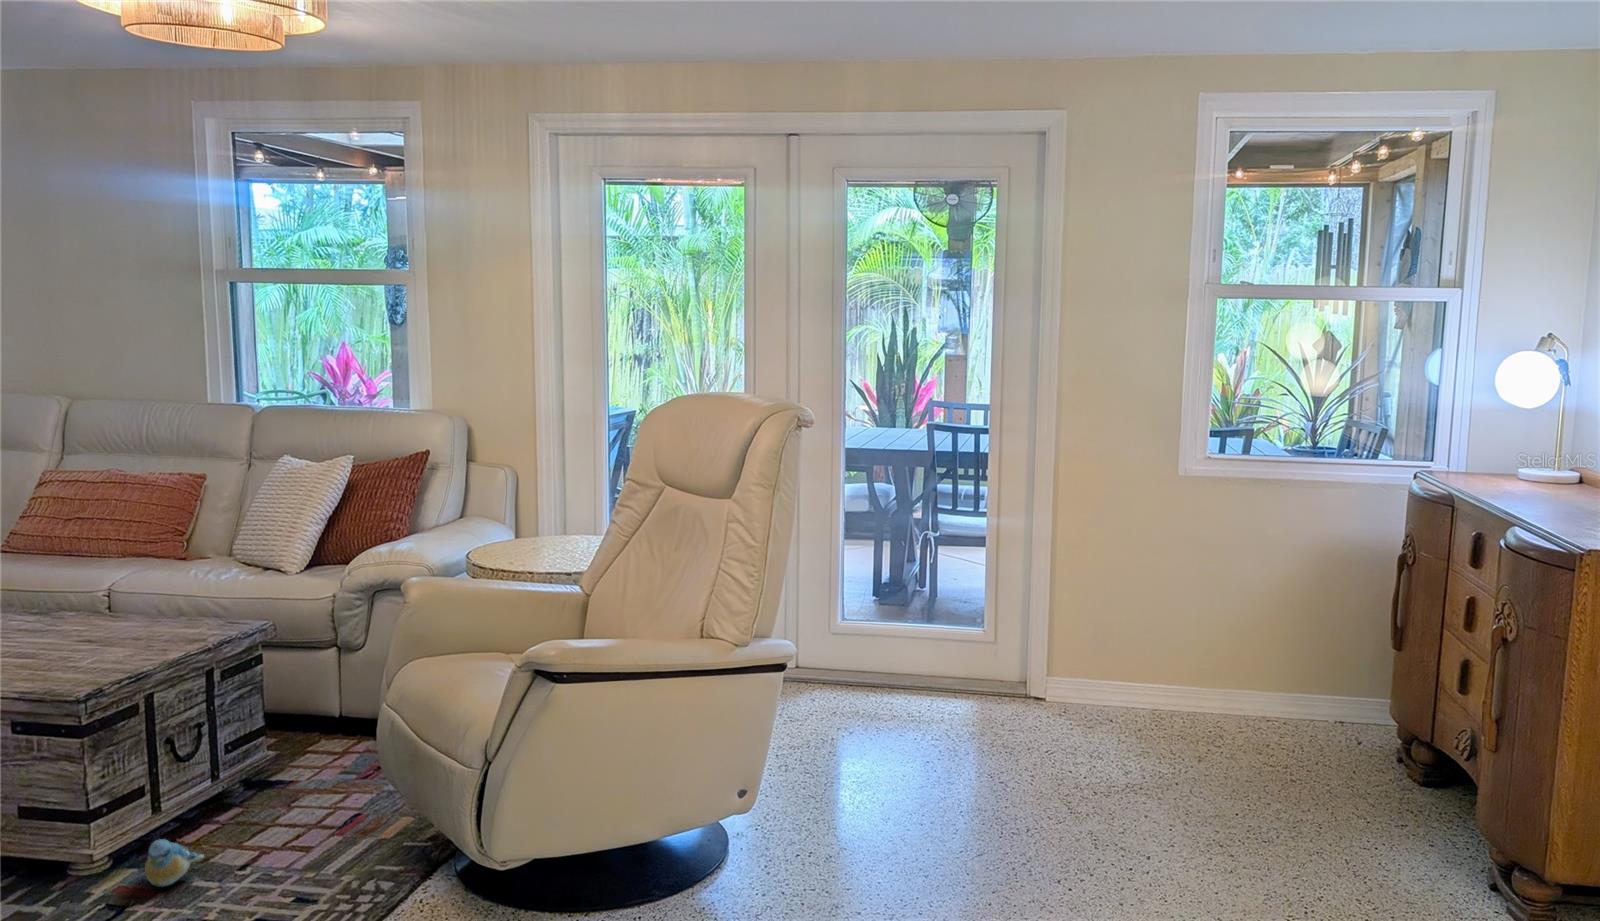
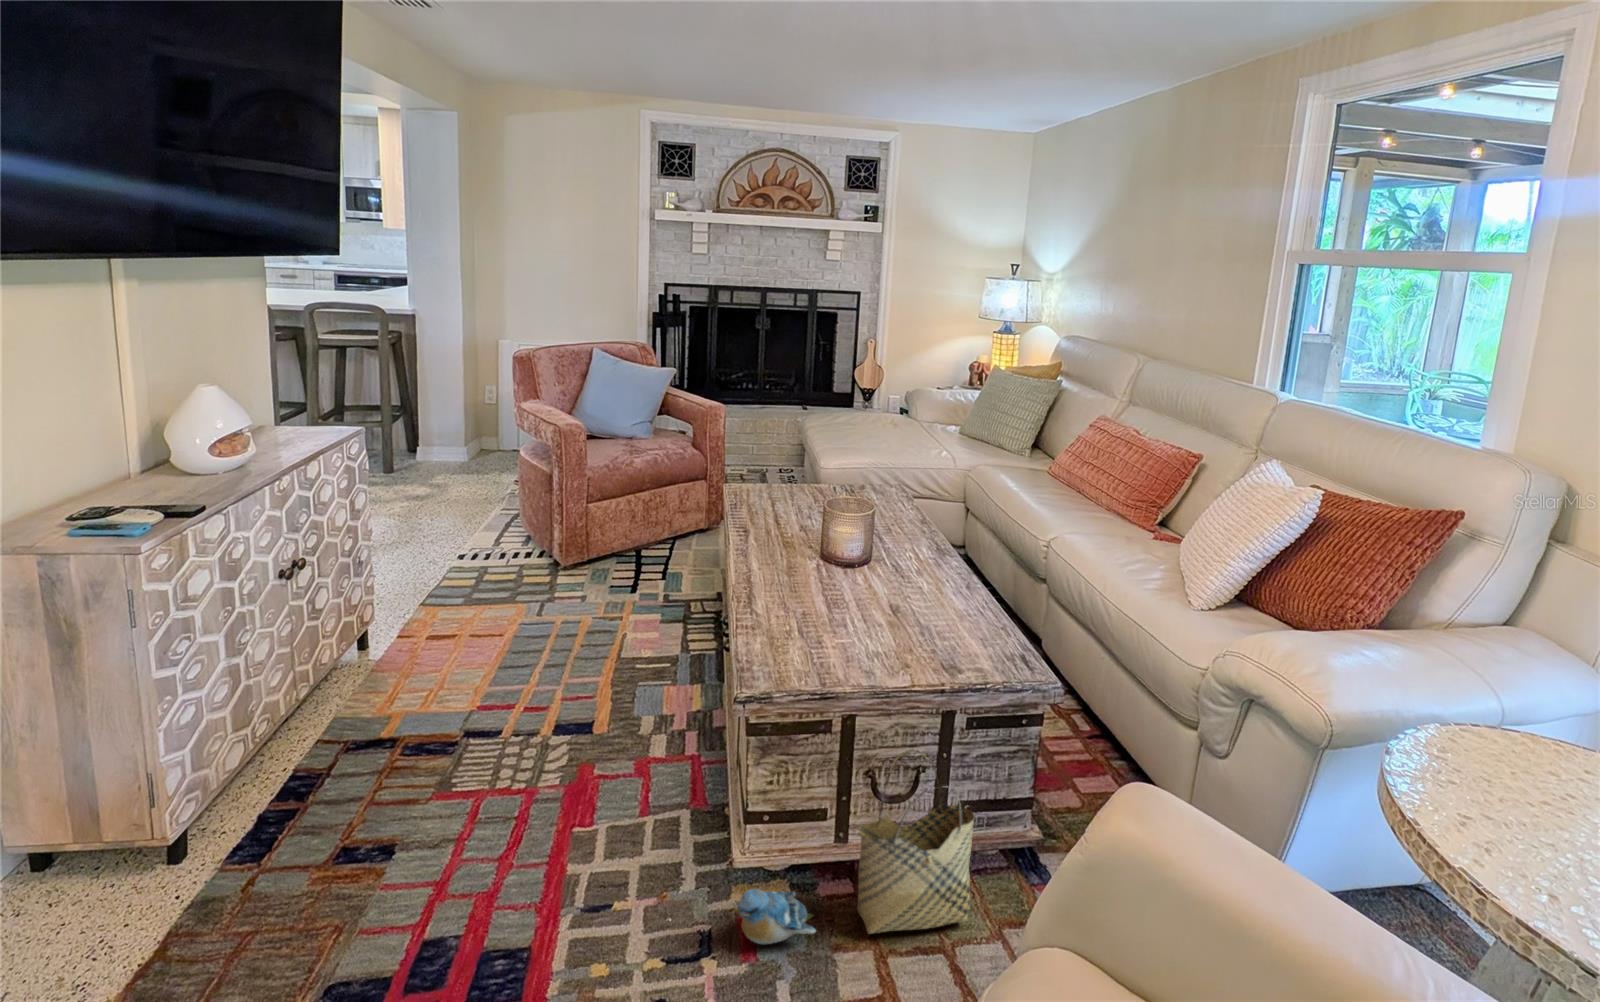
woven basket: none [204,698,281,846] -> present [857,749,975,934]

